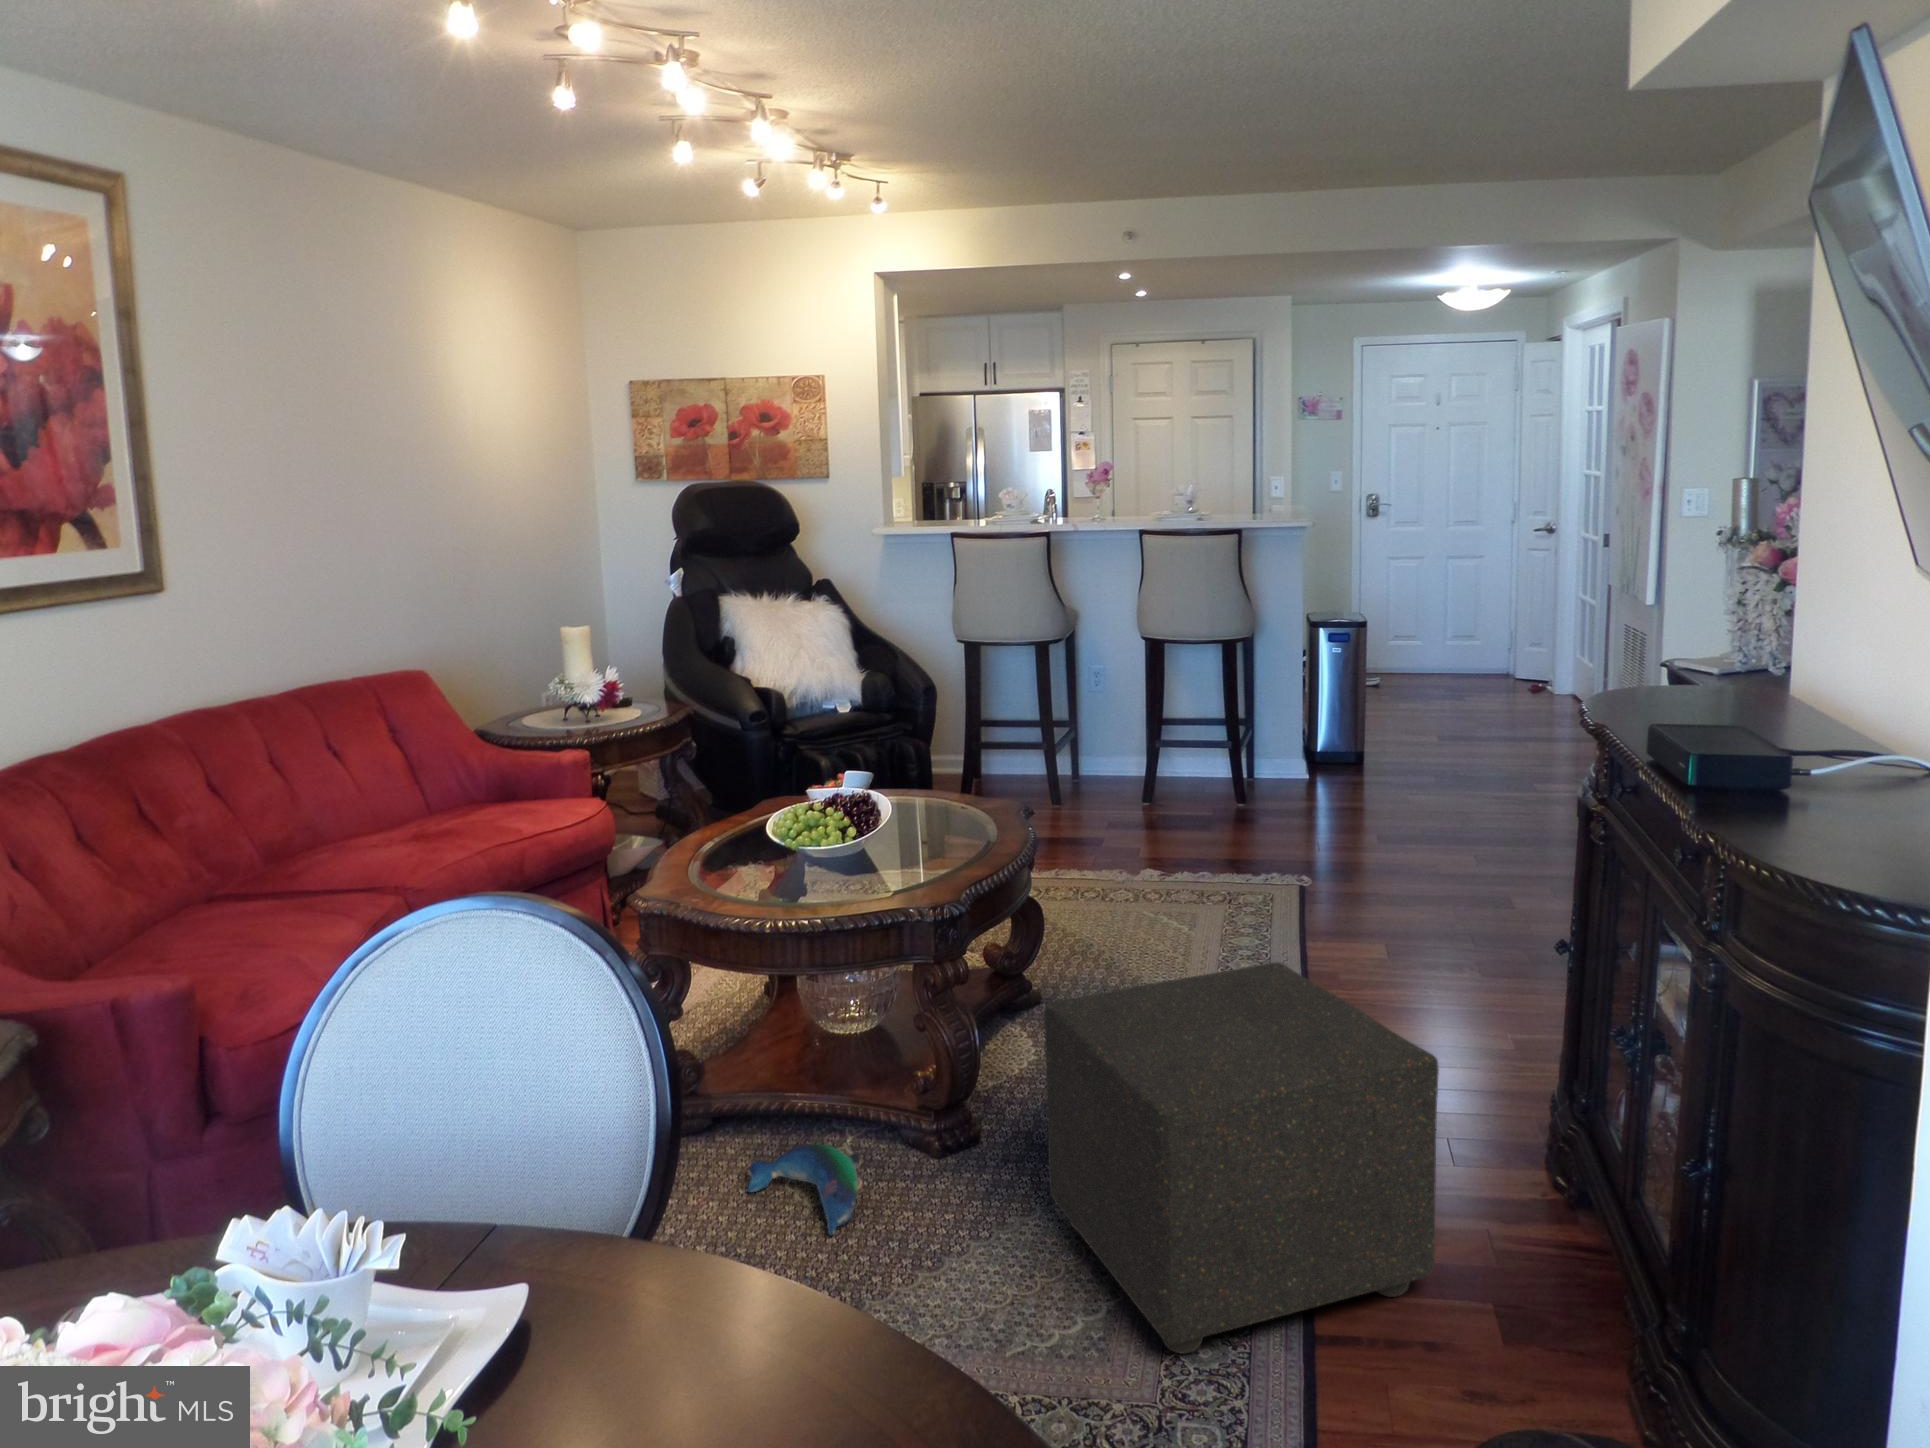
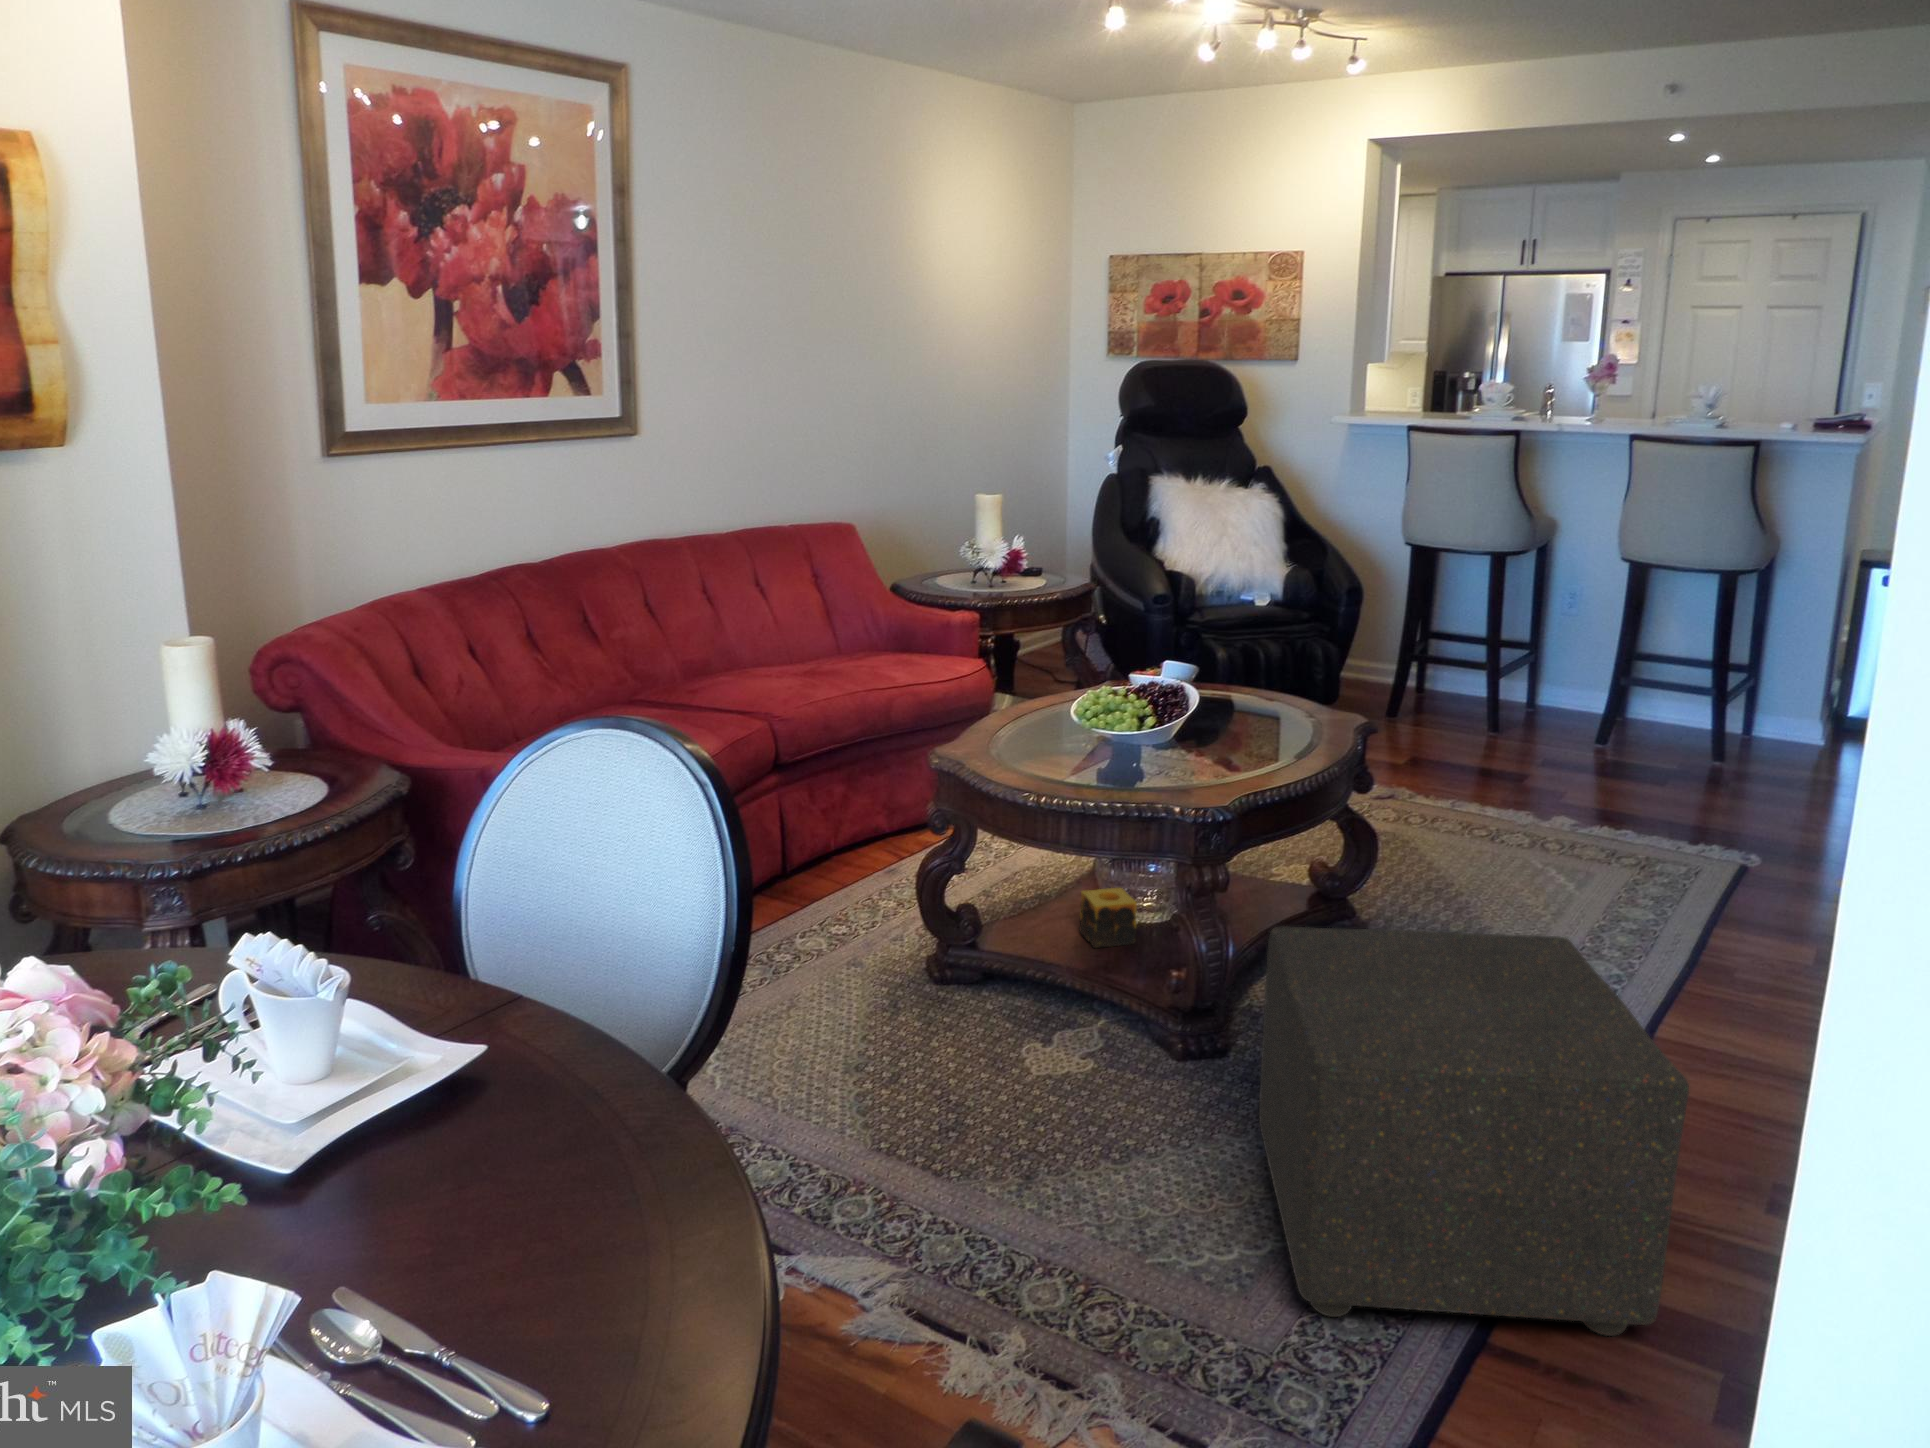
candle: none [795,1002,857,1068] -> present [1079,888,1137,948]
plush toy: present [747,1143,860,1235] -> none [986,1014,1091,1105]

